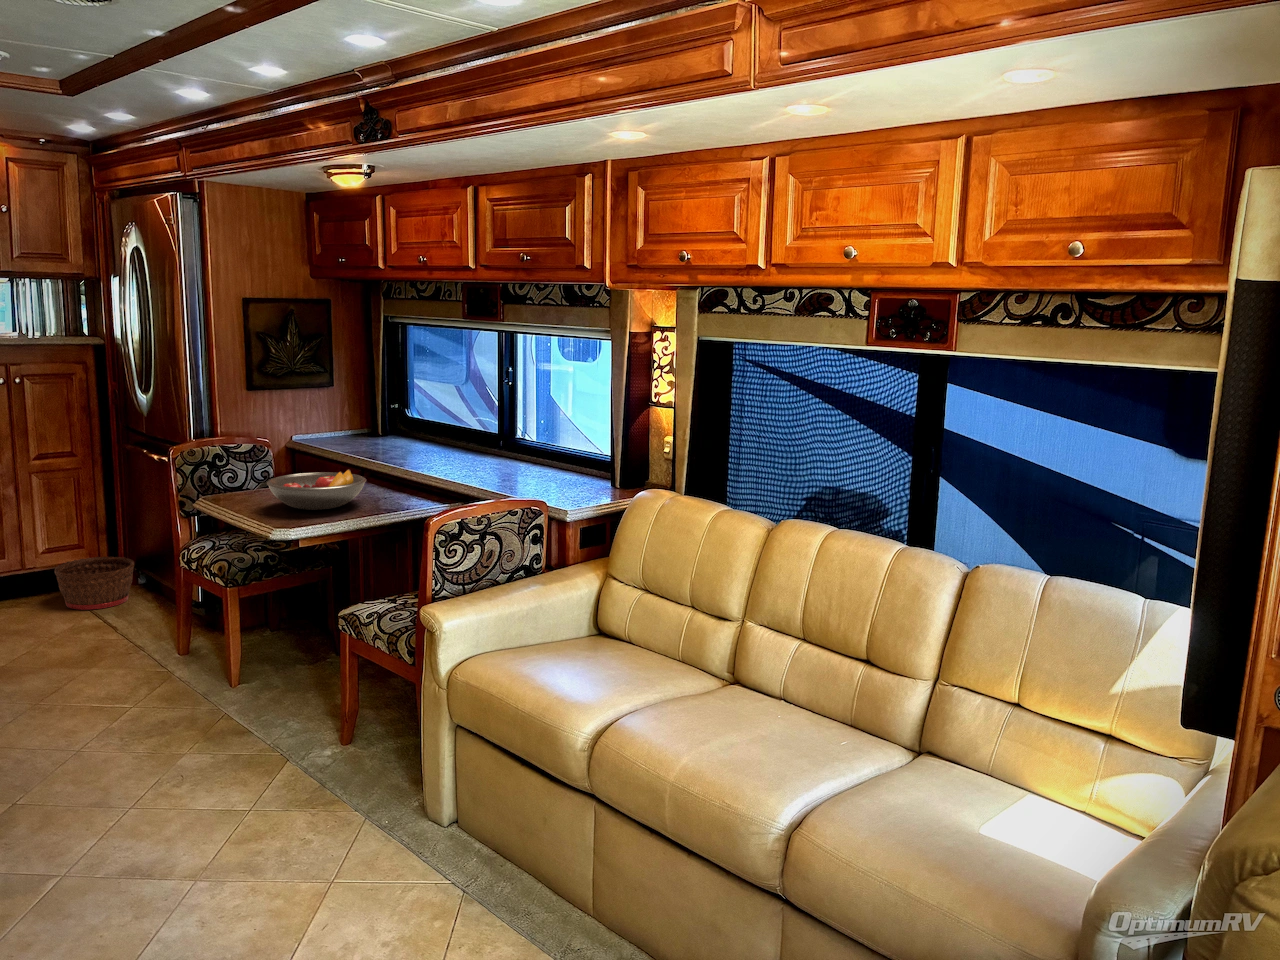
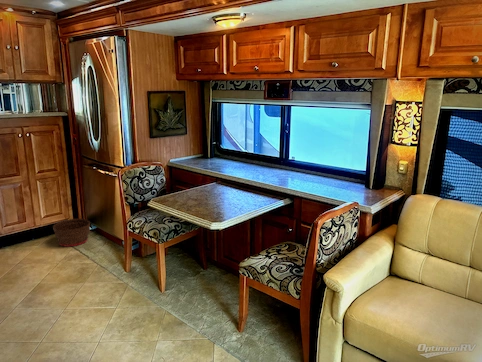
fruit bowl: present [267,469,366,510] -> none [192,183,243,207]

